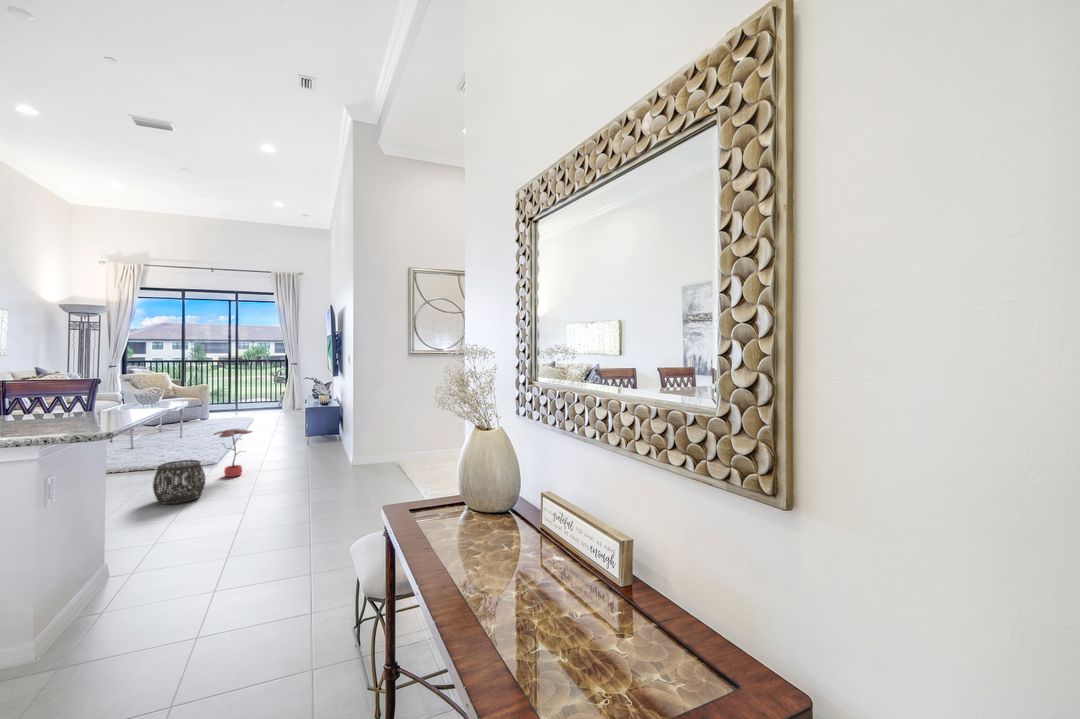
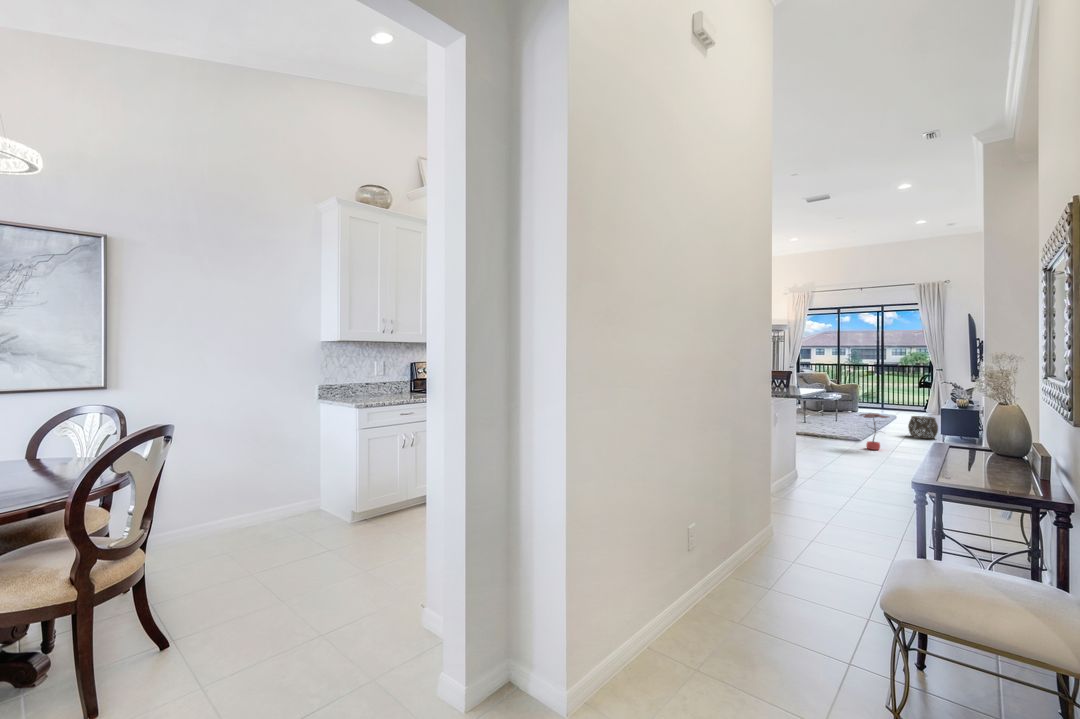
woven basket: present [153,460,205,504] -> present [908,416,938,439]

